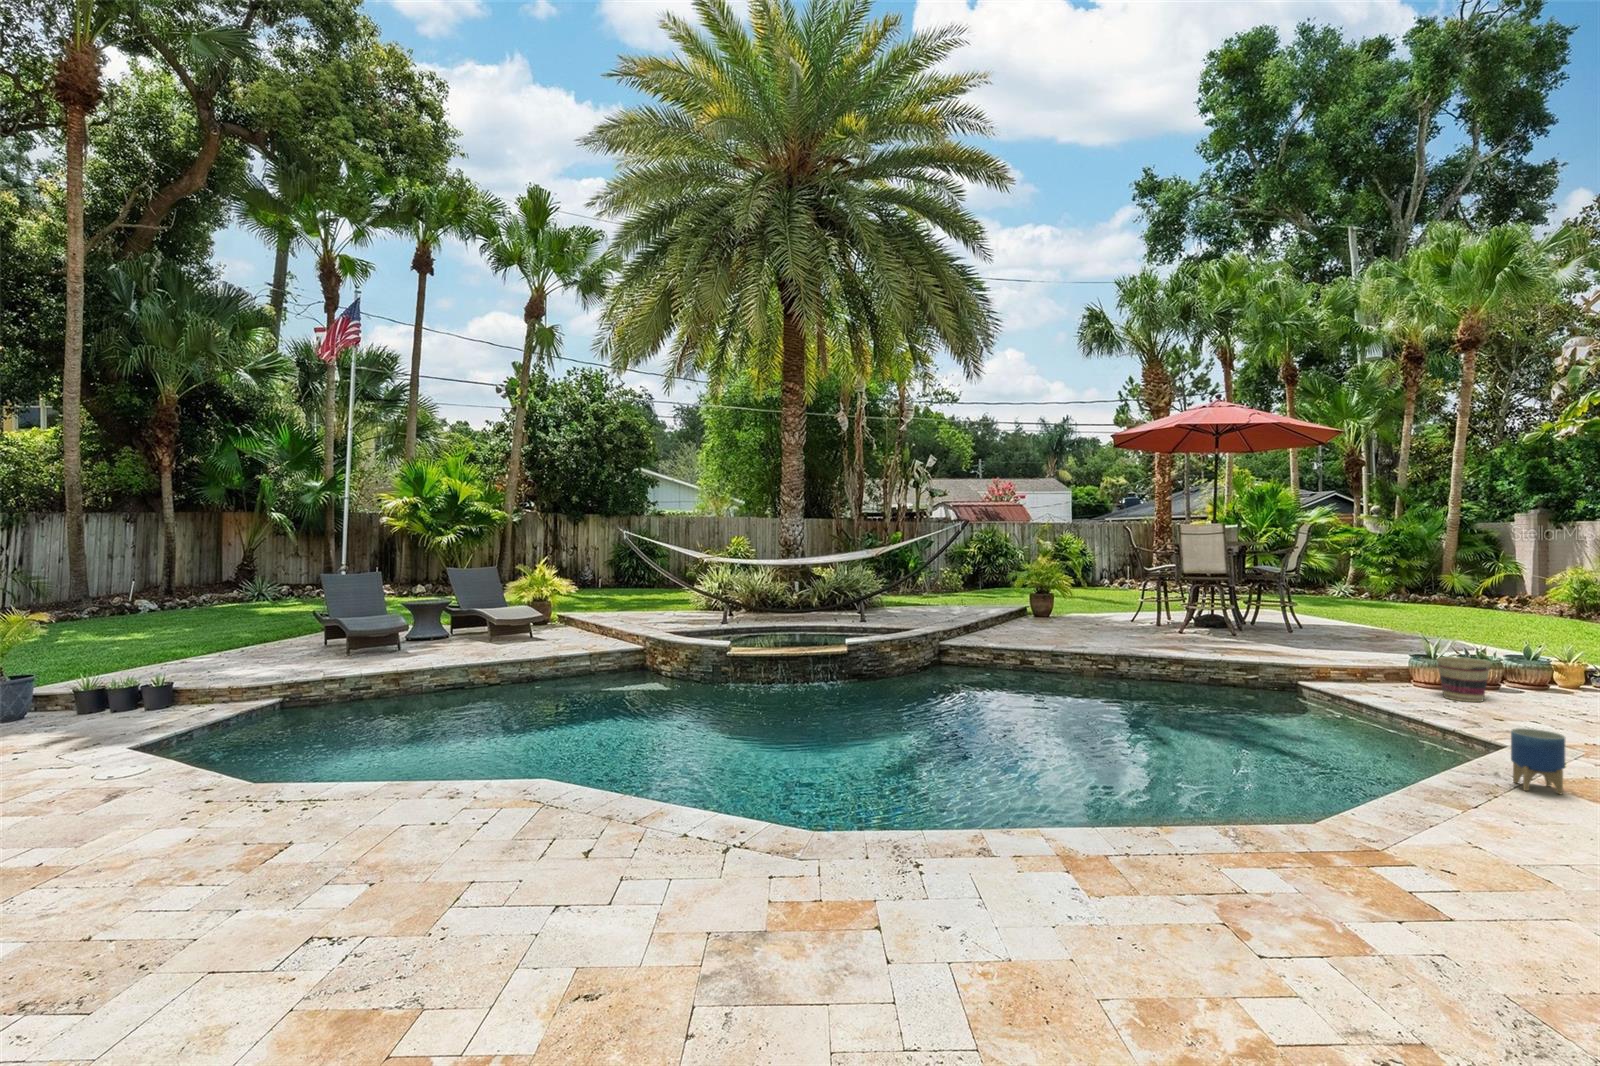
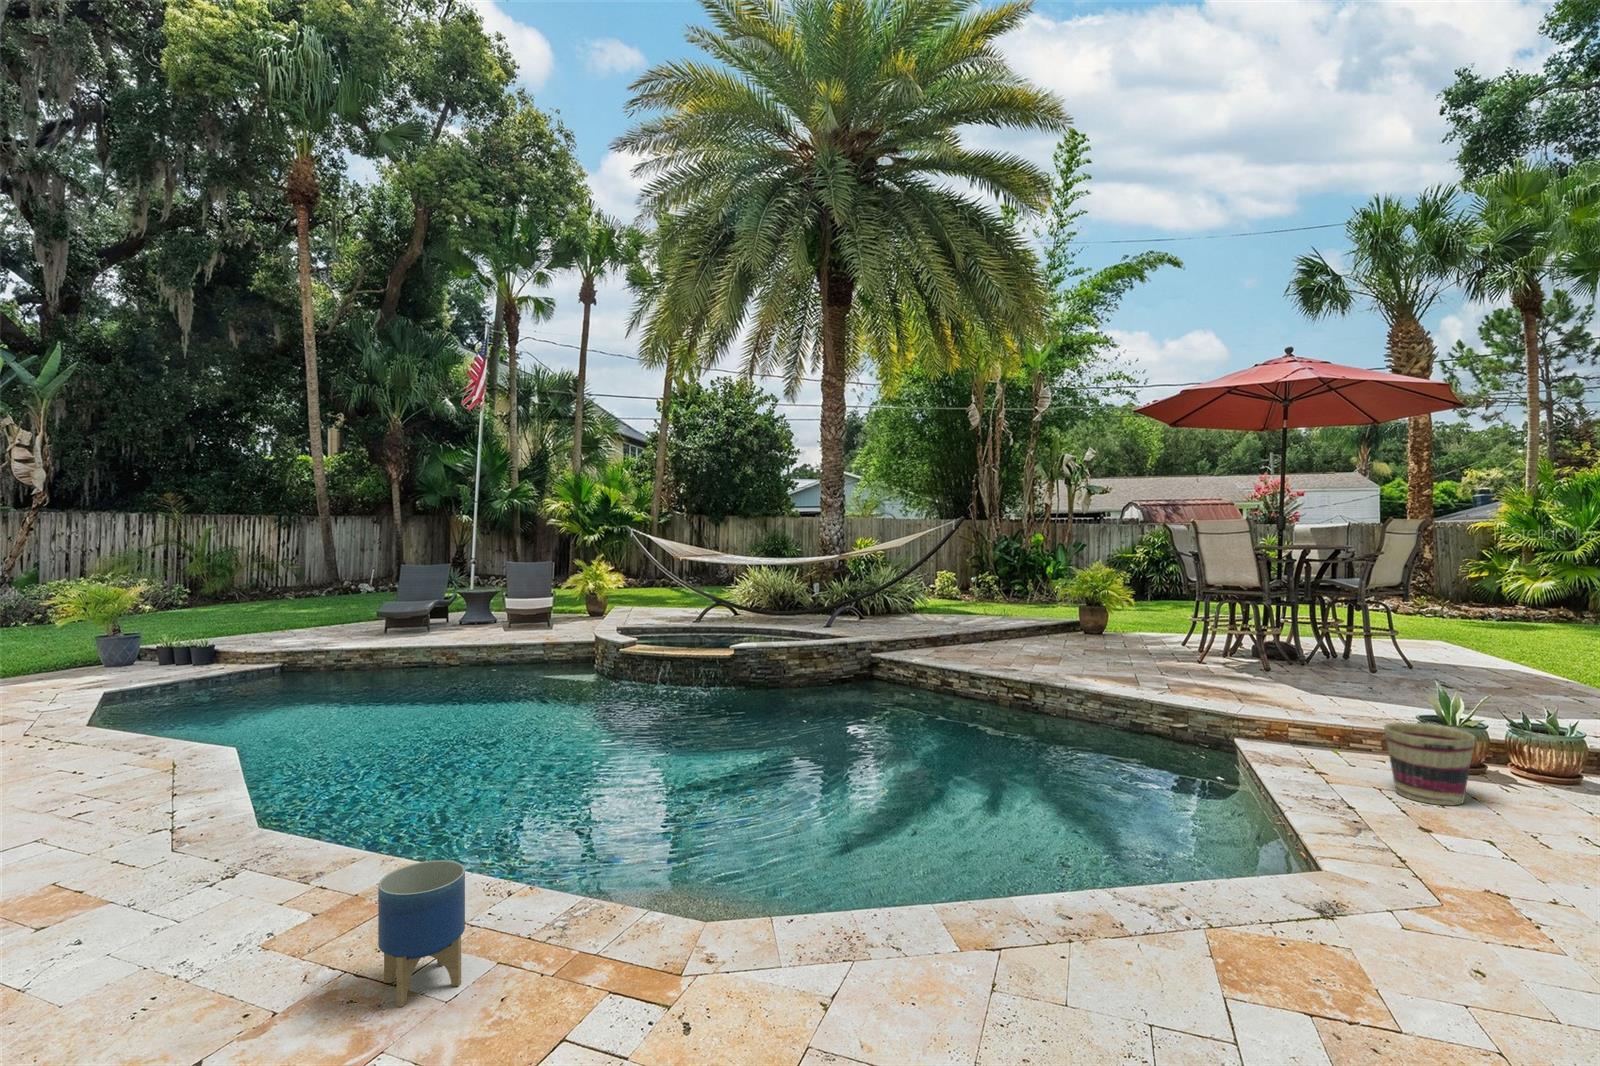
planter: present [1511,728,1565,794] -> present [378,860,465,1007]

